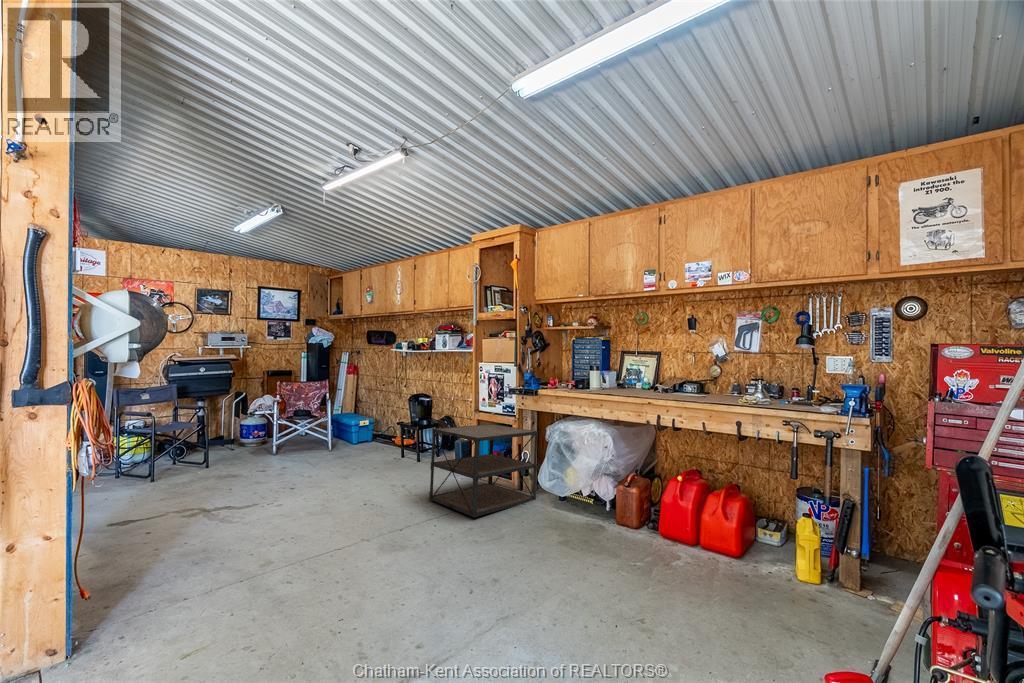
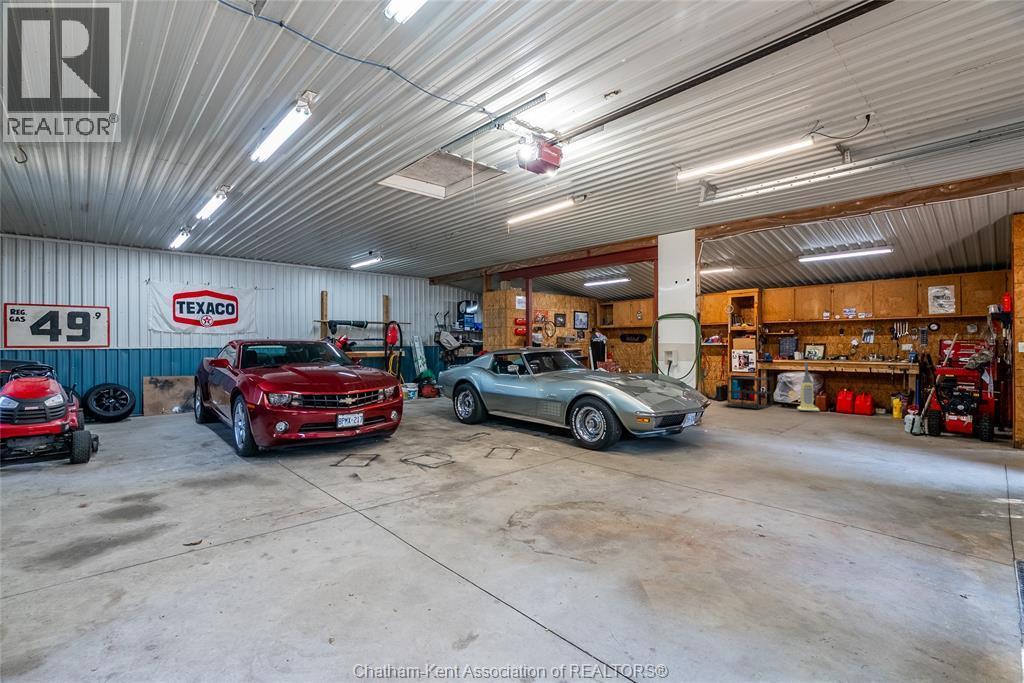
vacuum cleaner: none [564,398,614,537] -> present [797,362,820,412]

